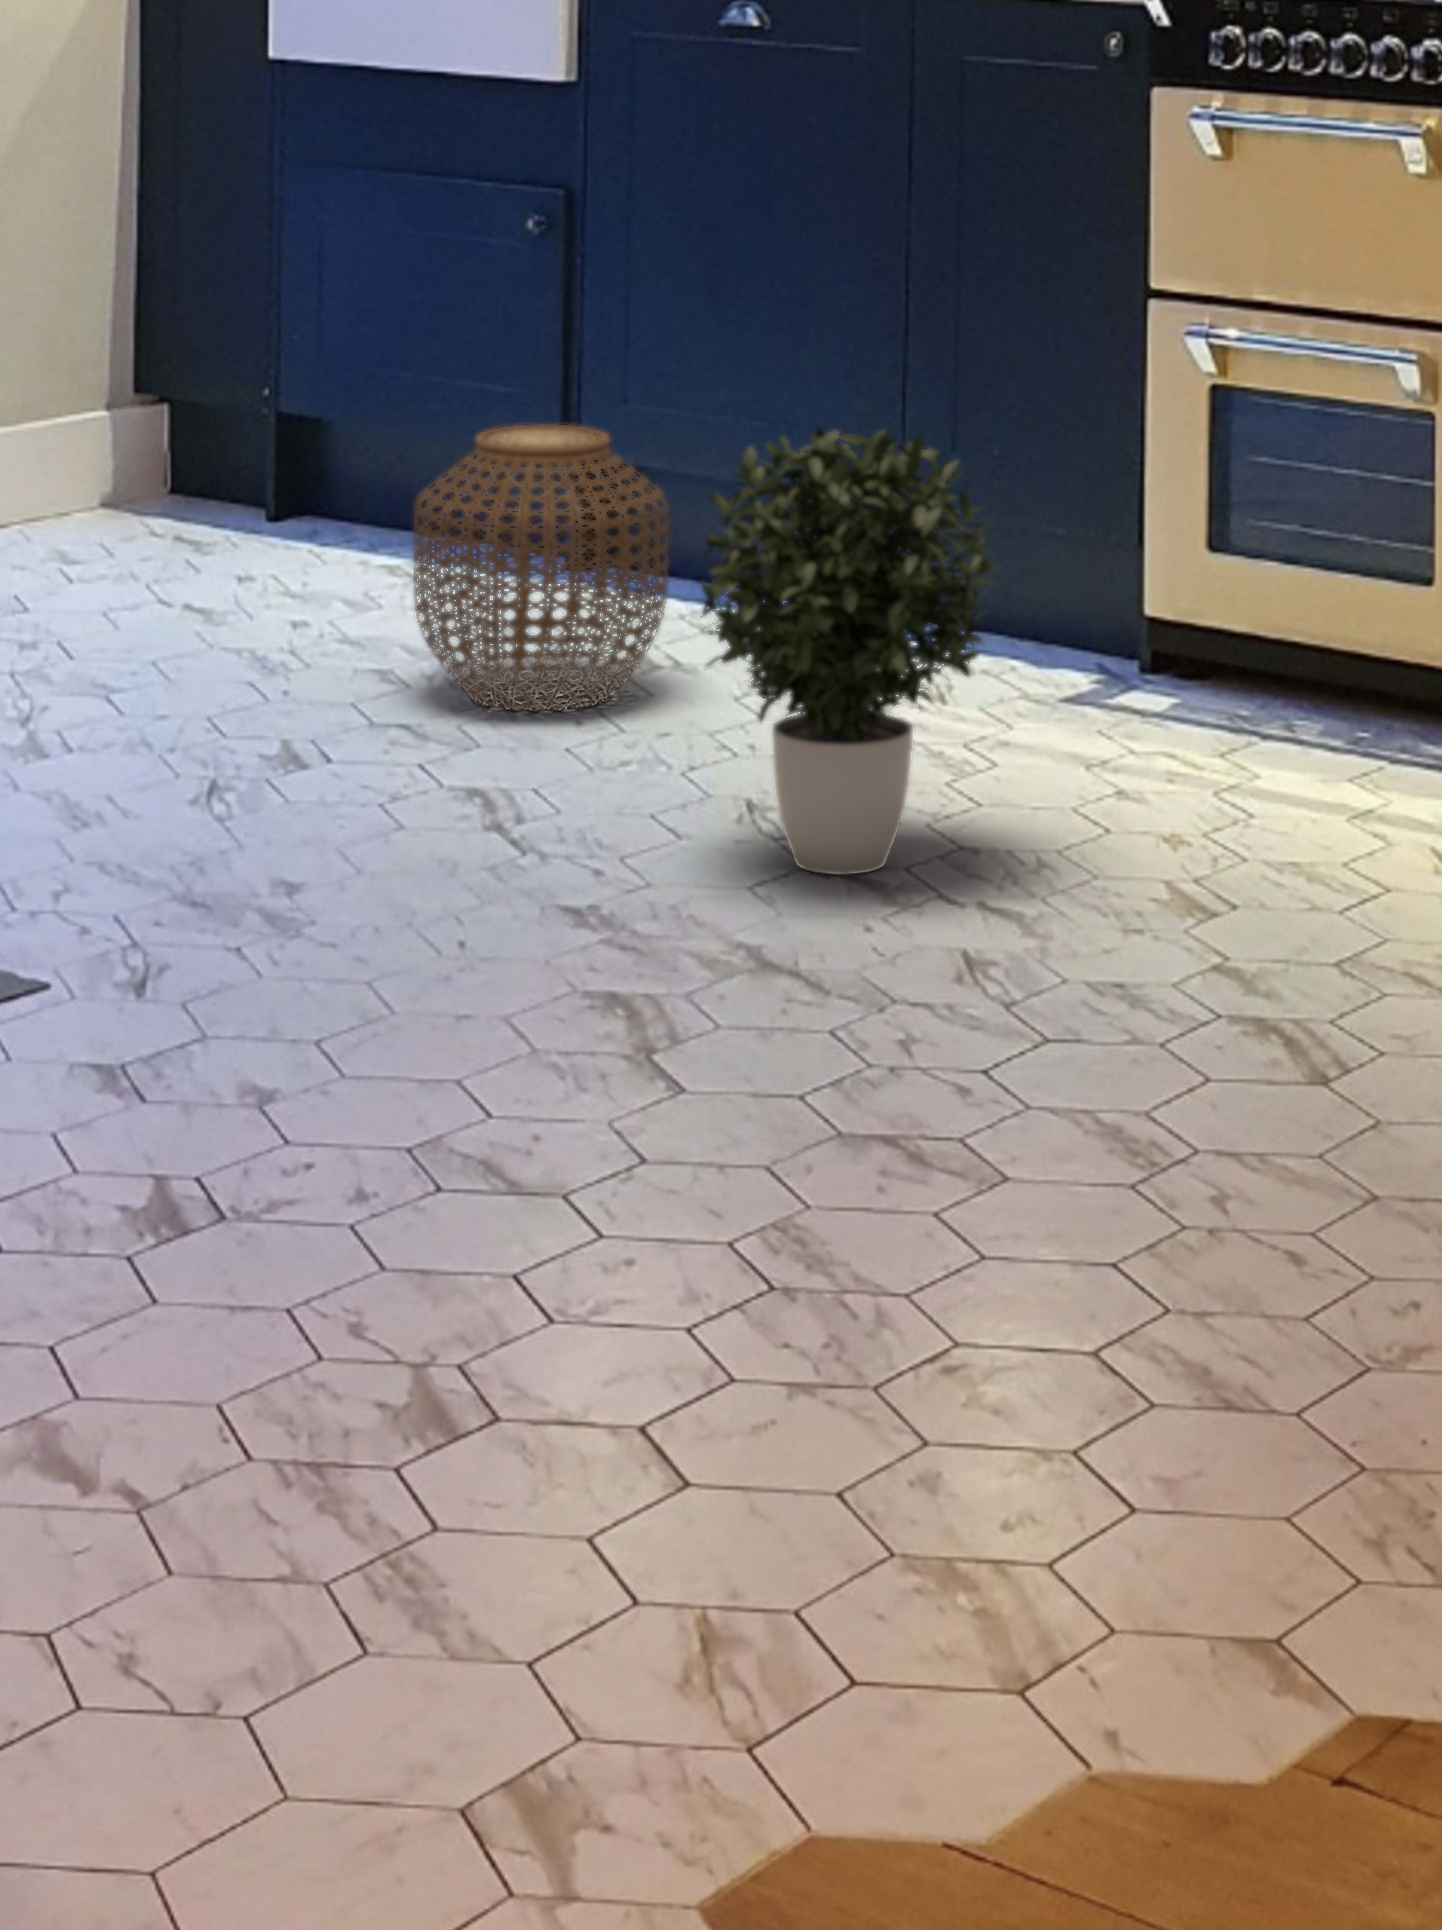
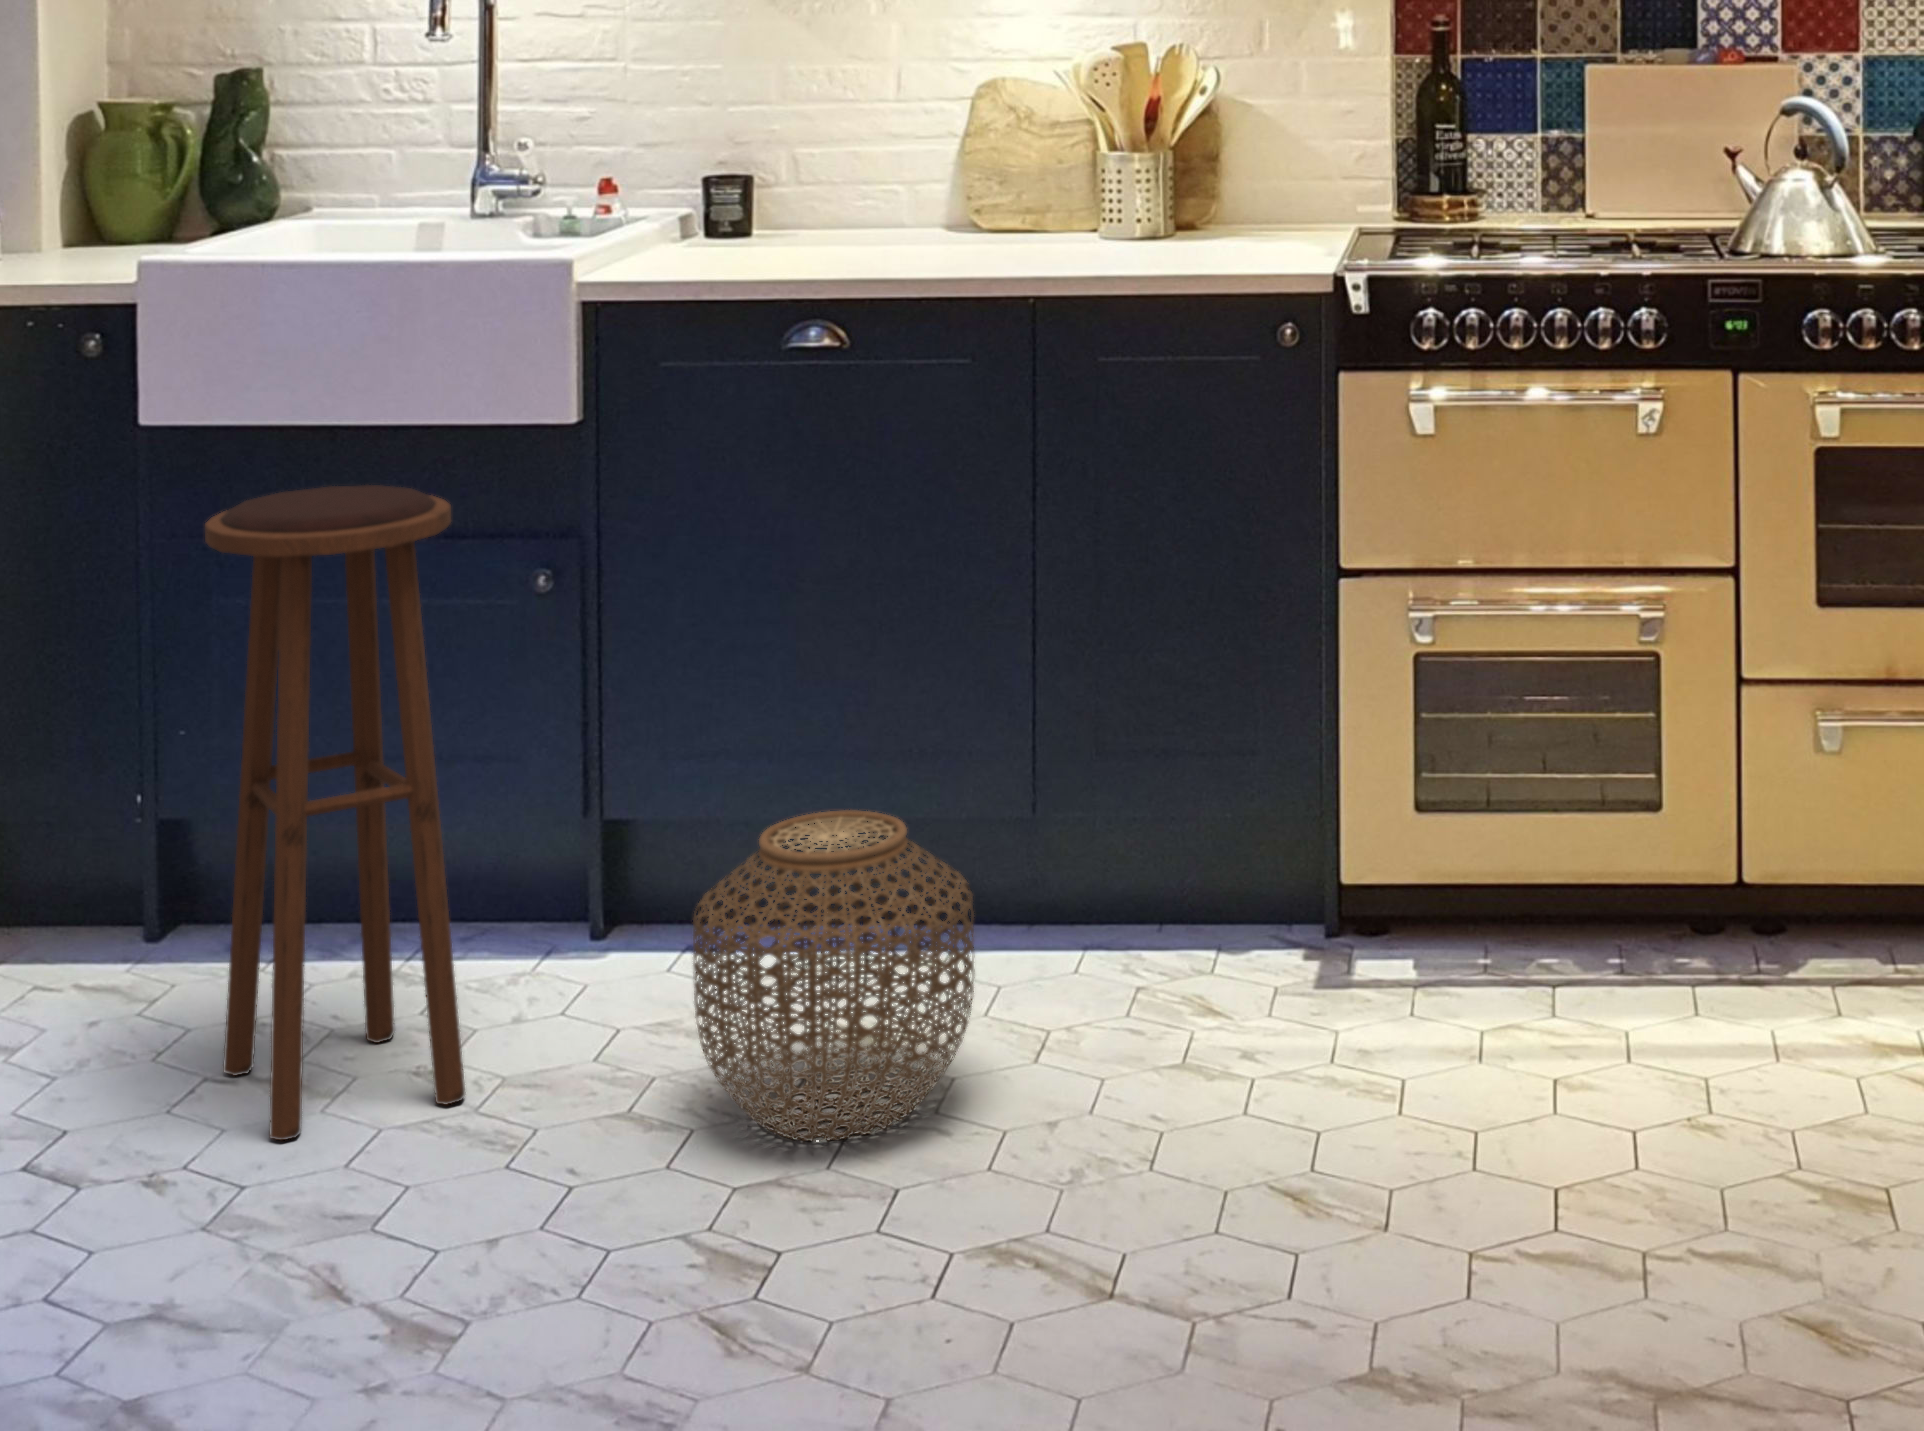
stool: none [140,95,343,639] -> present [205,485,466,1140]
potted plant: present [702,427,997,875] -> none [1315,793,1642,1270]

